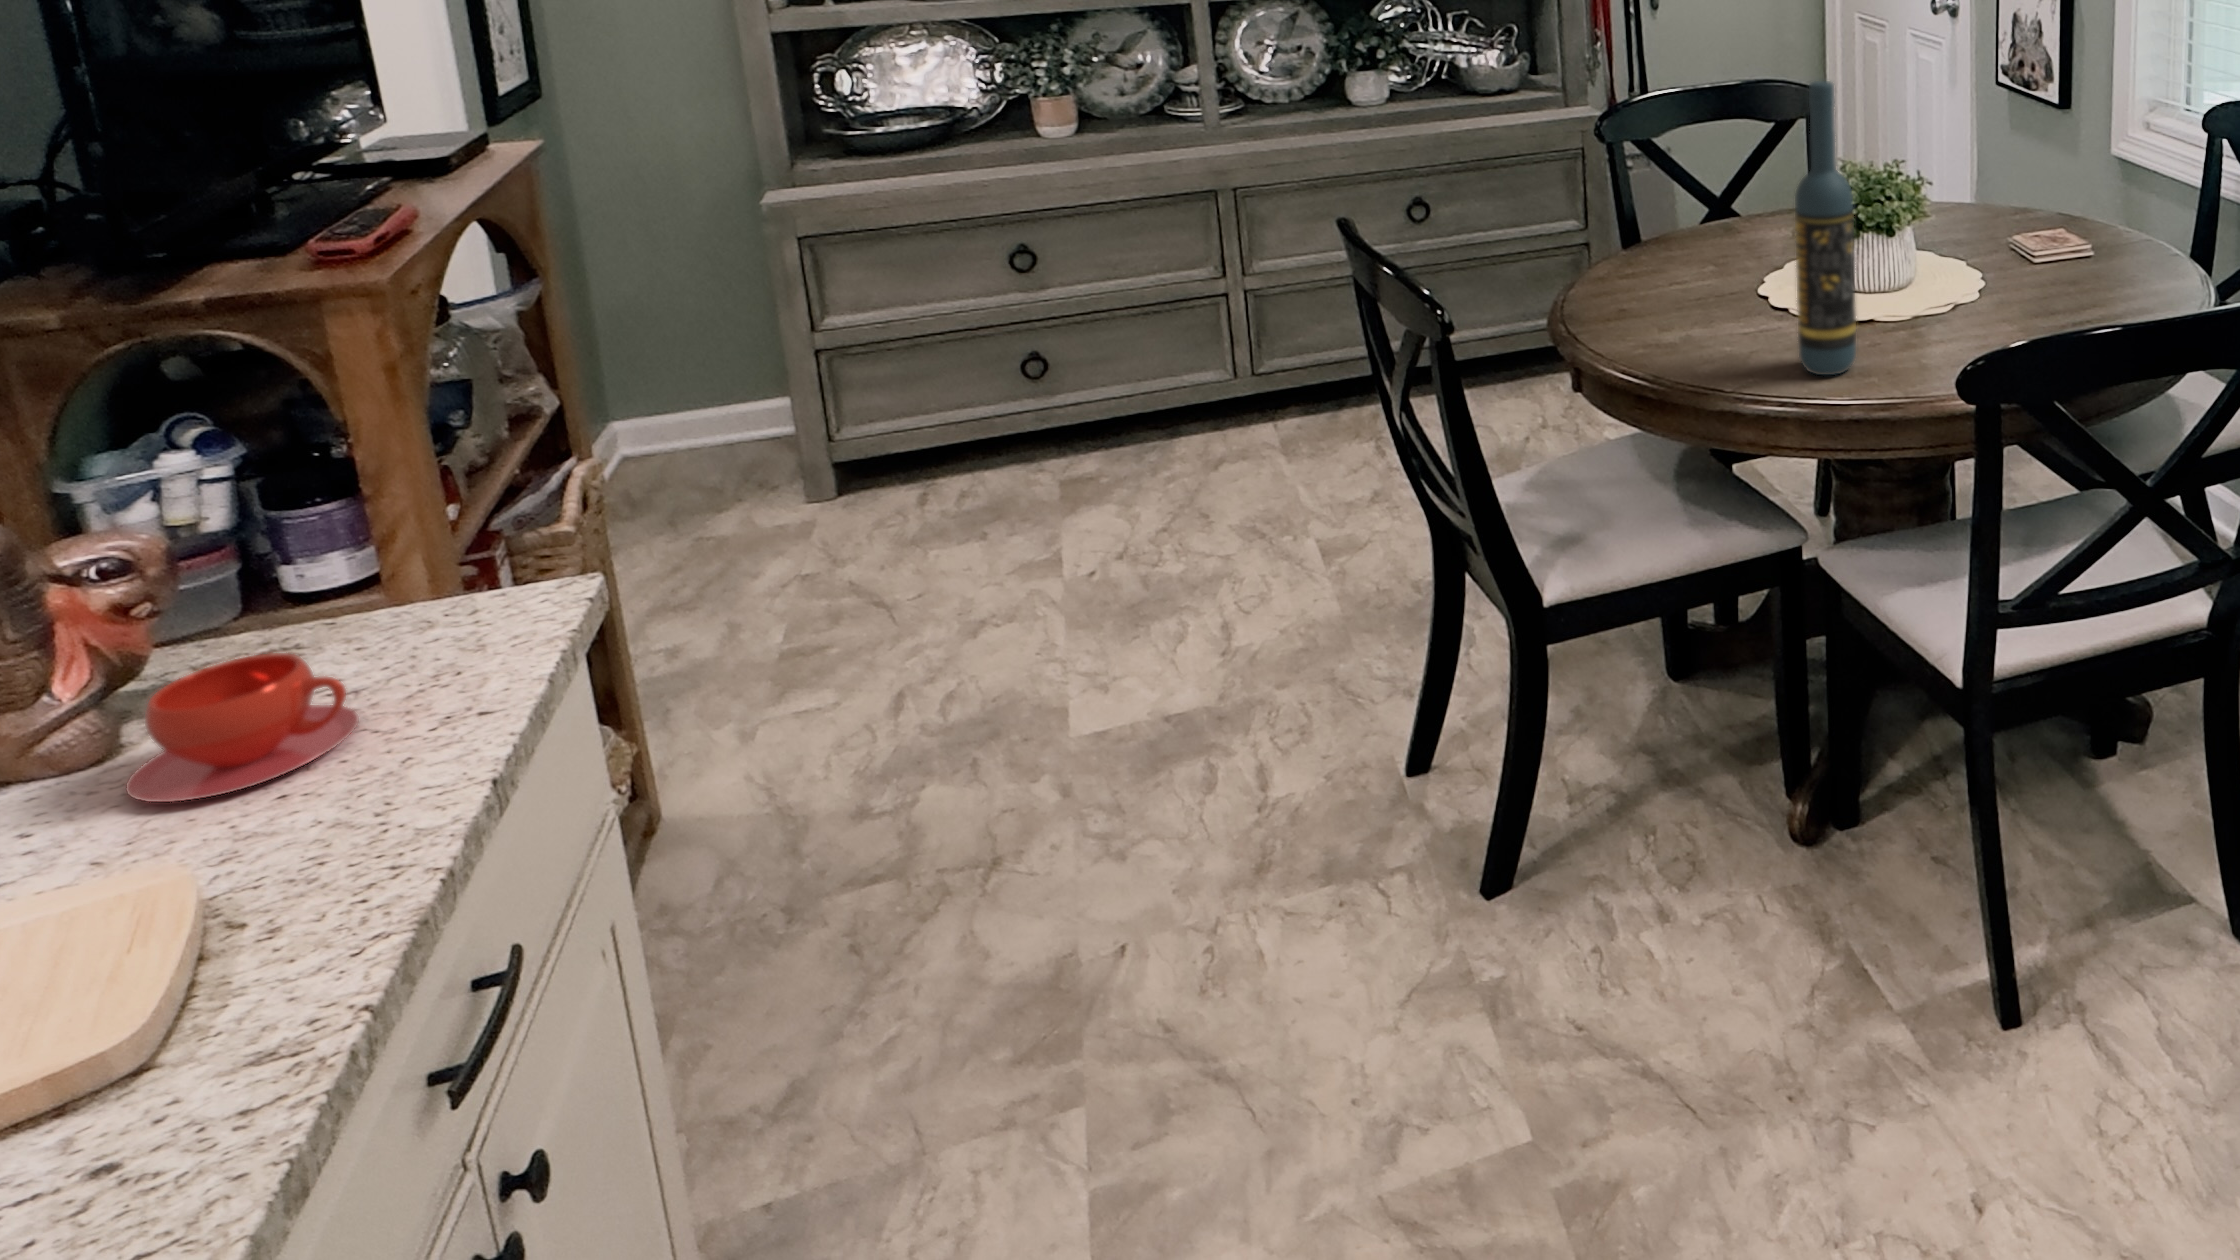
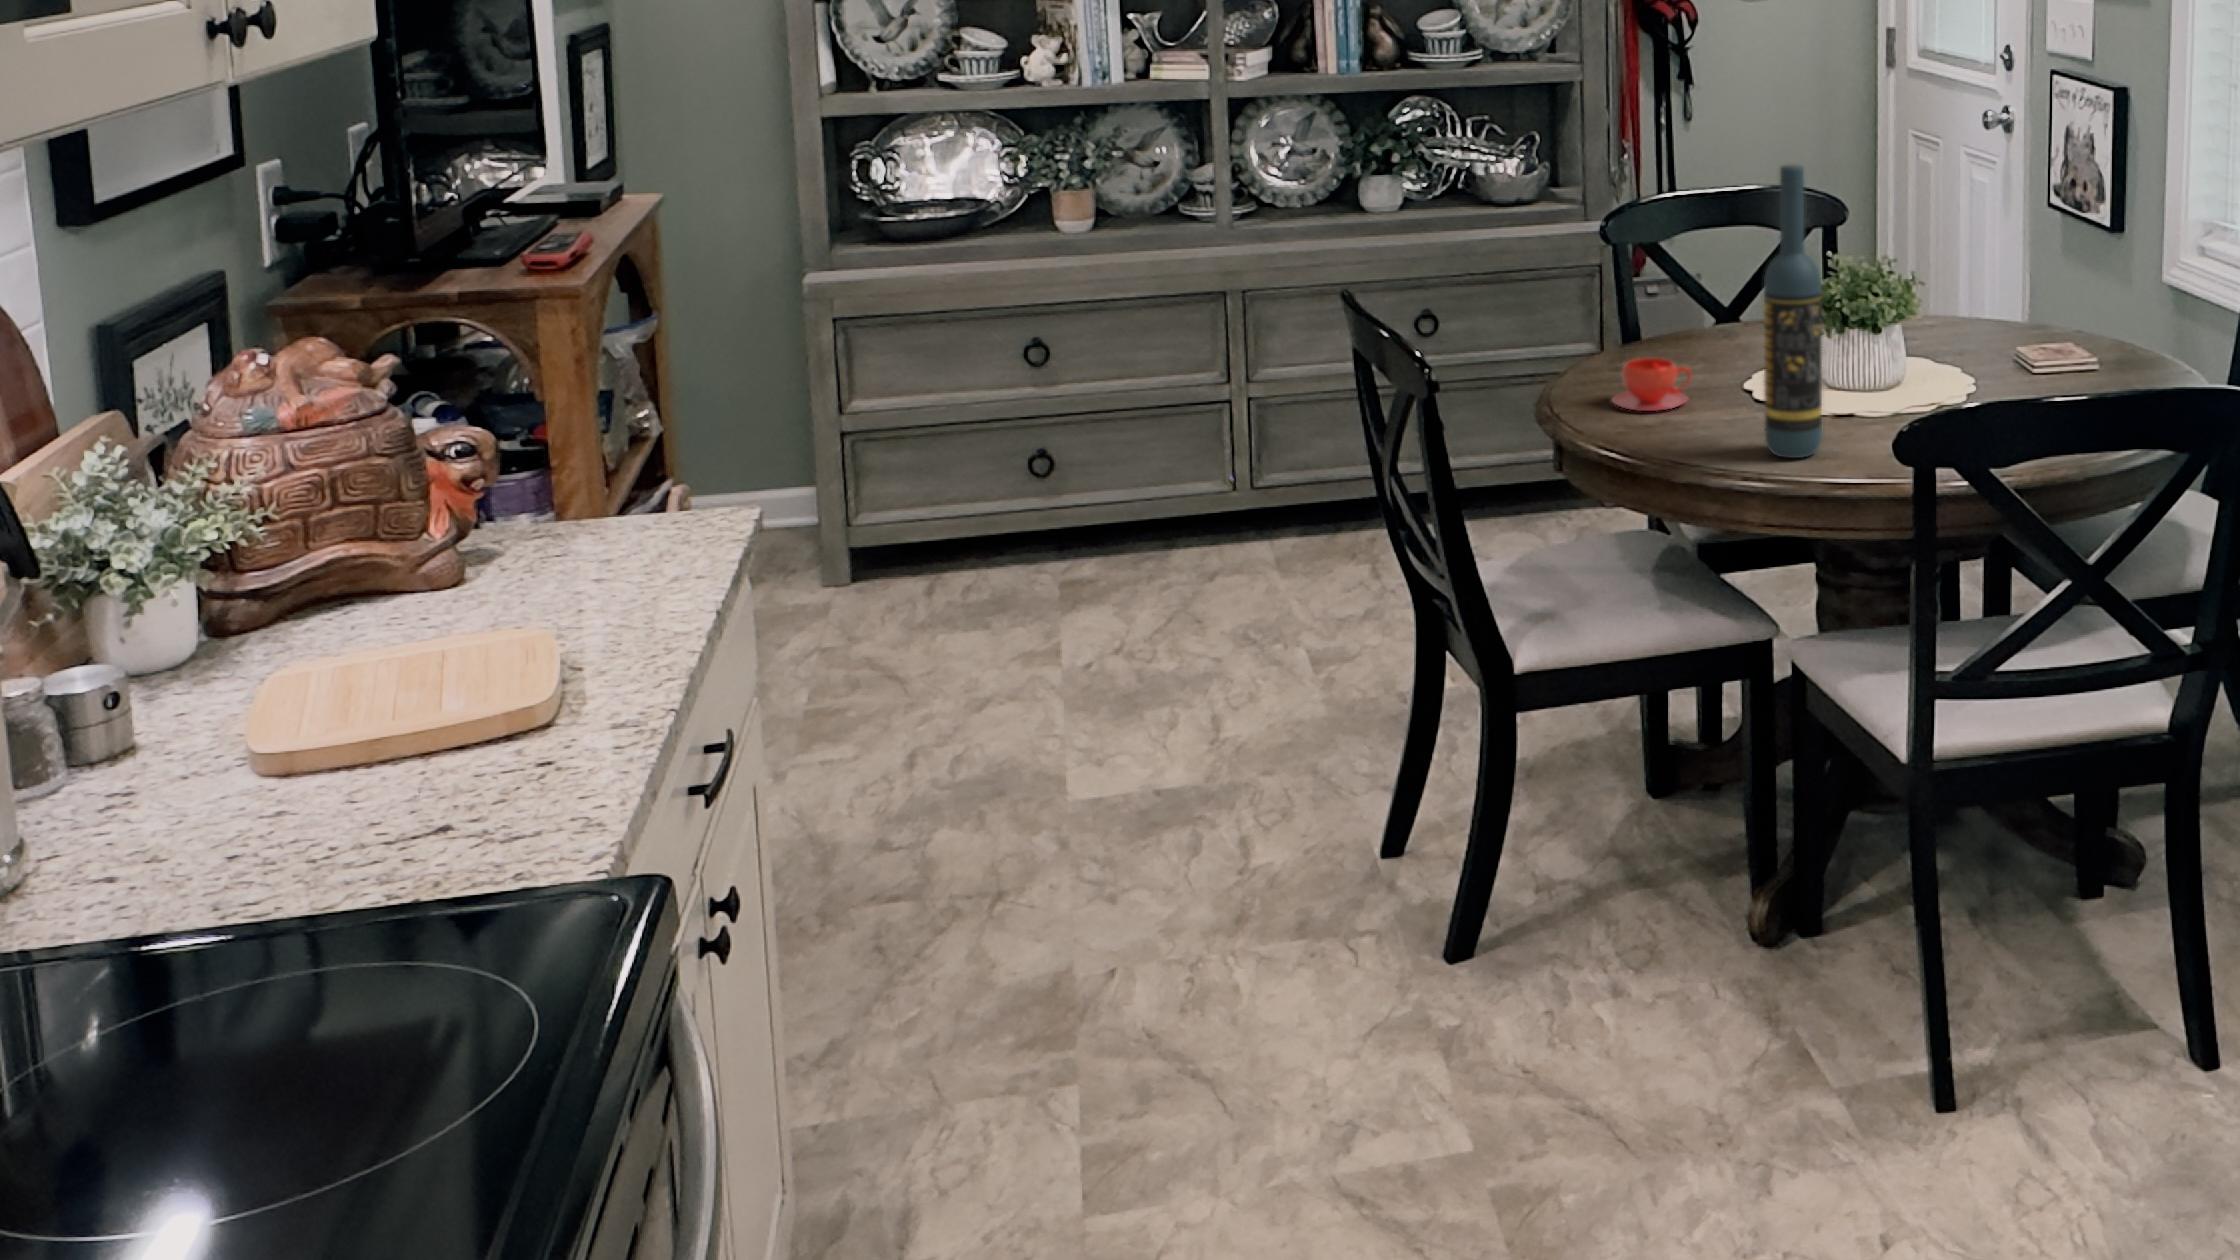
teacup: present [126,653,359,802] -> present [1612,358,1691,411]

